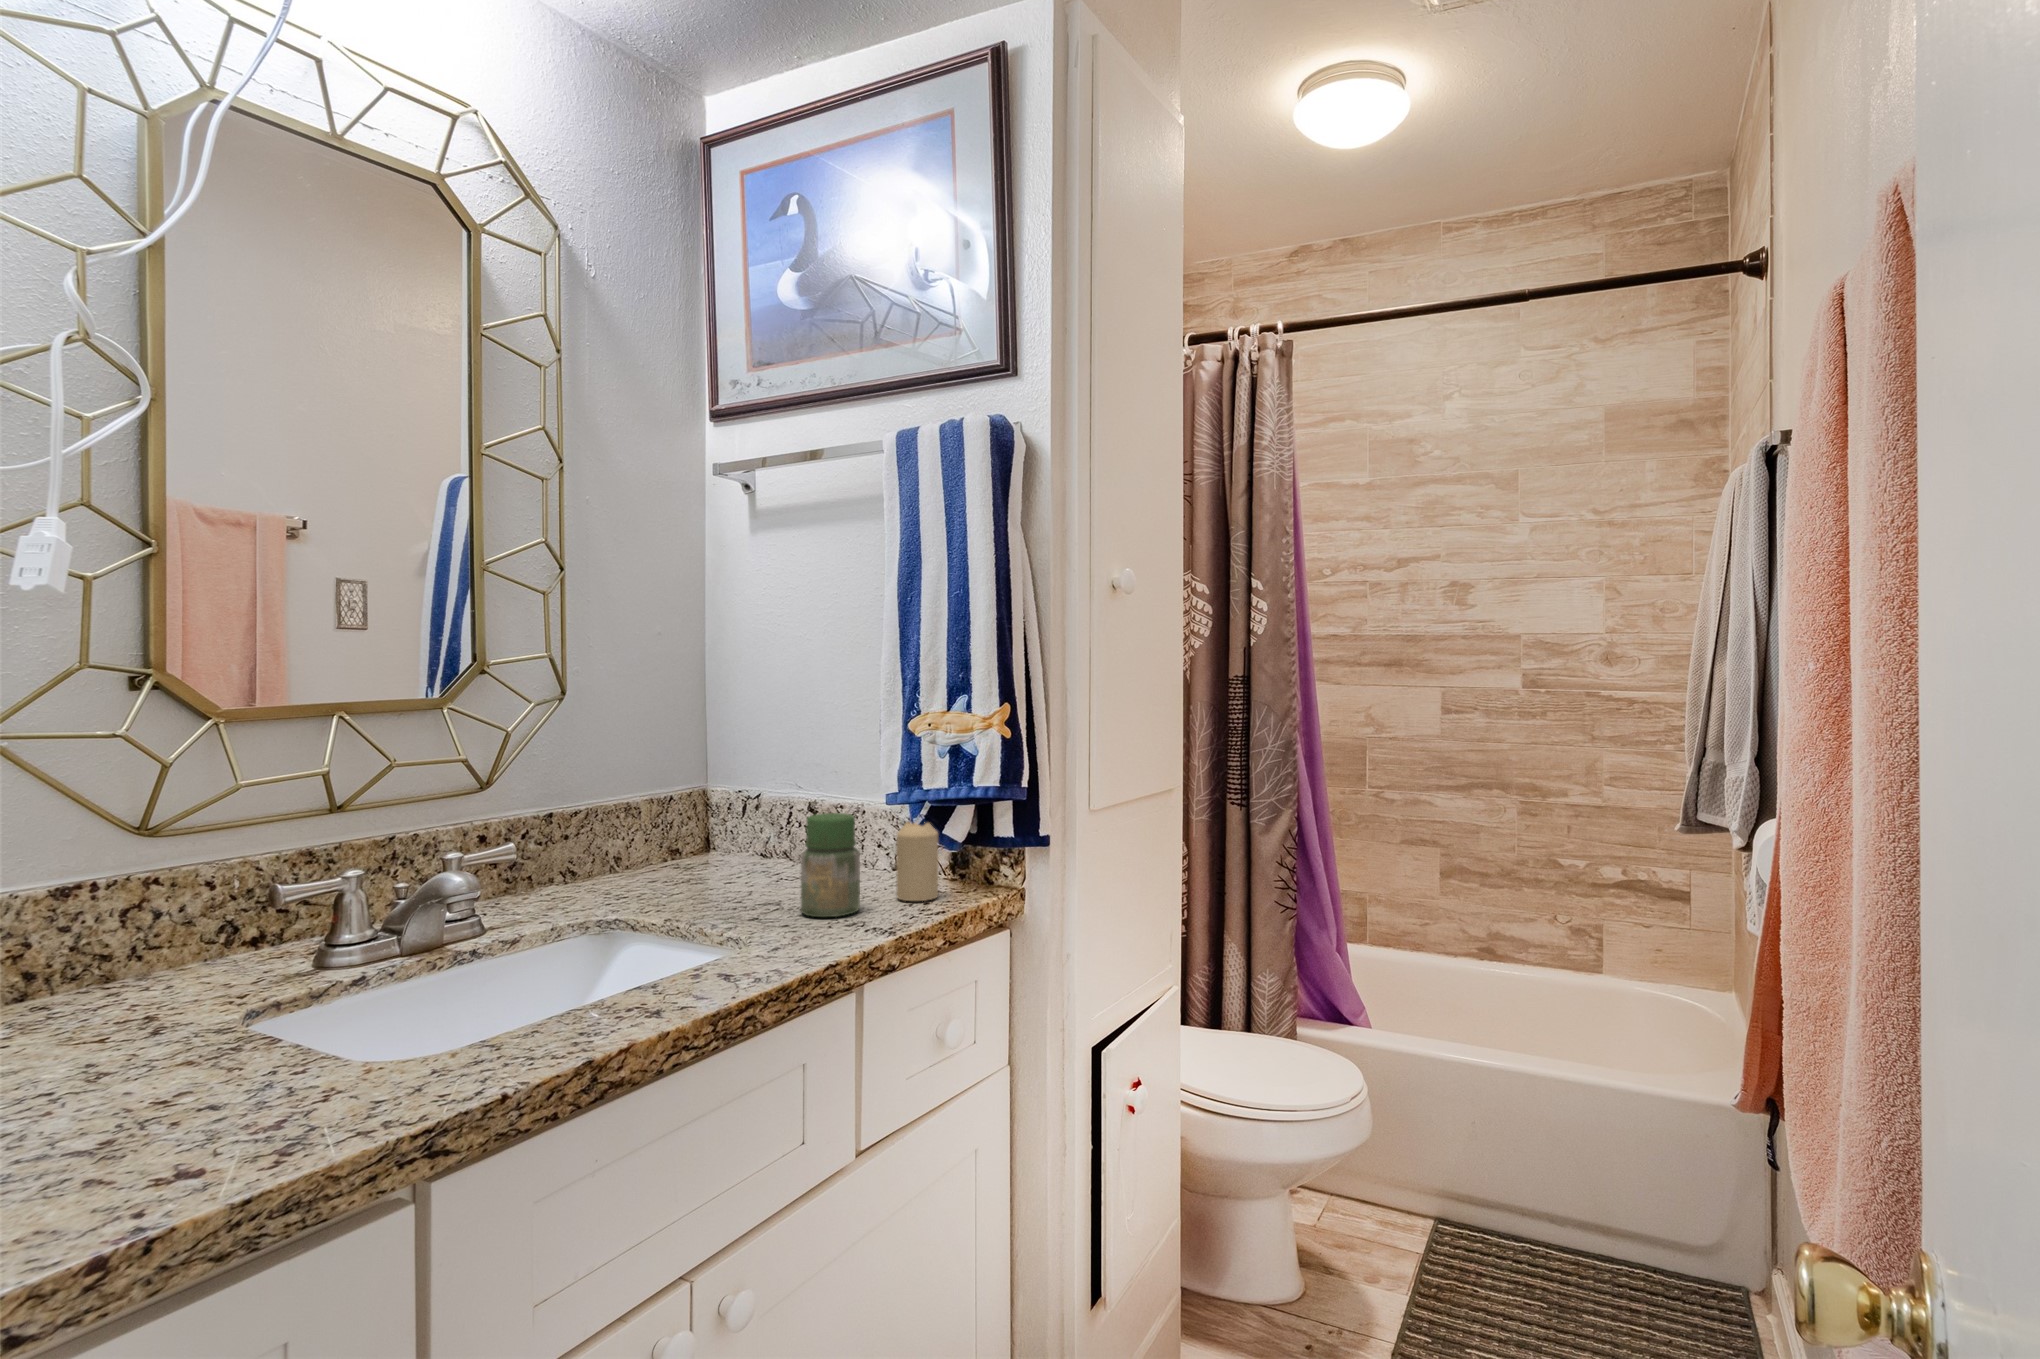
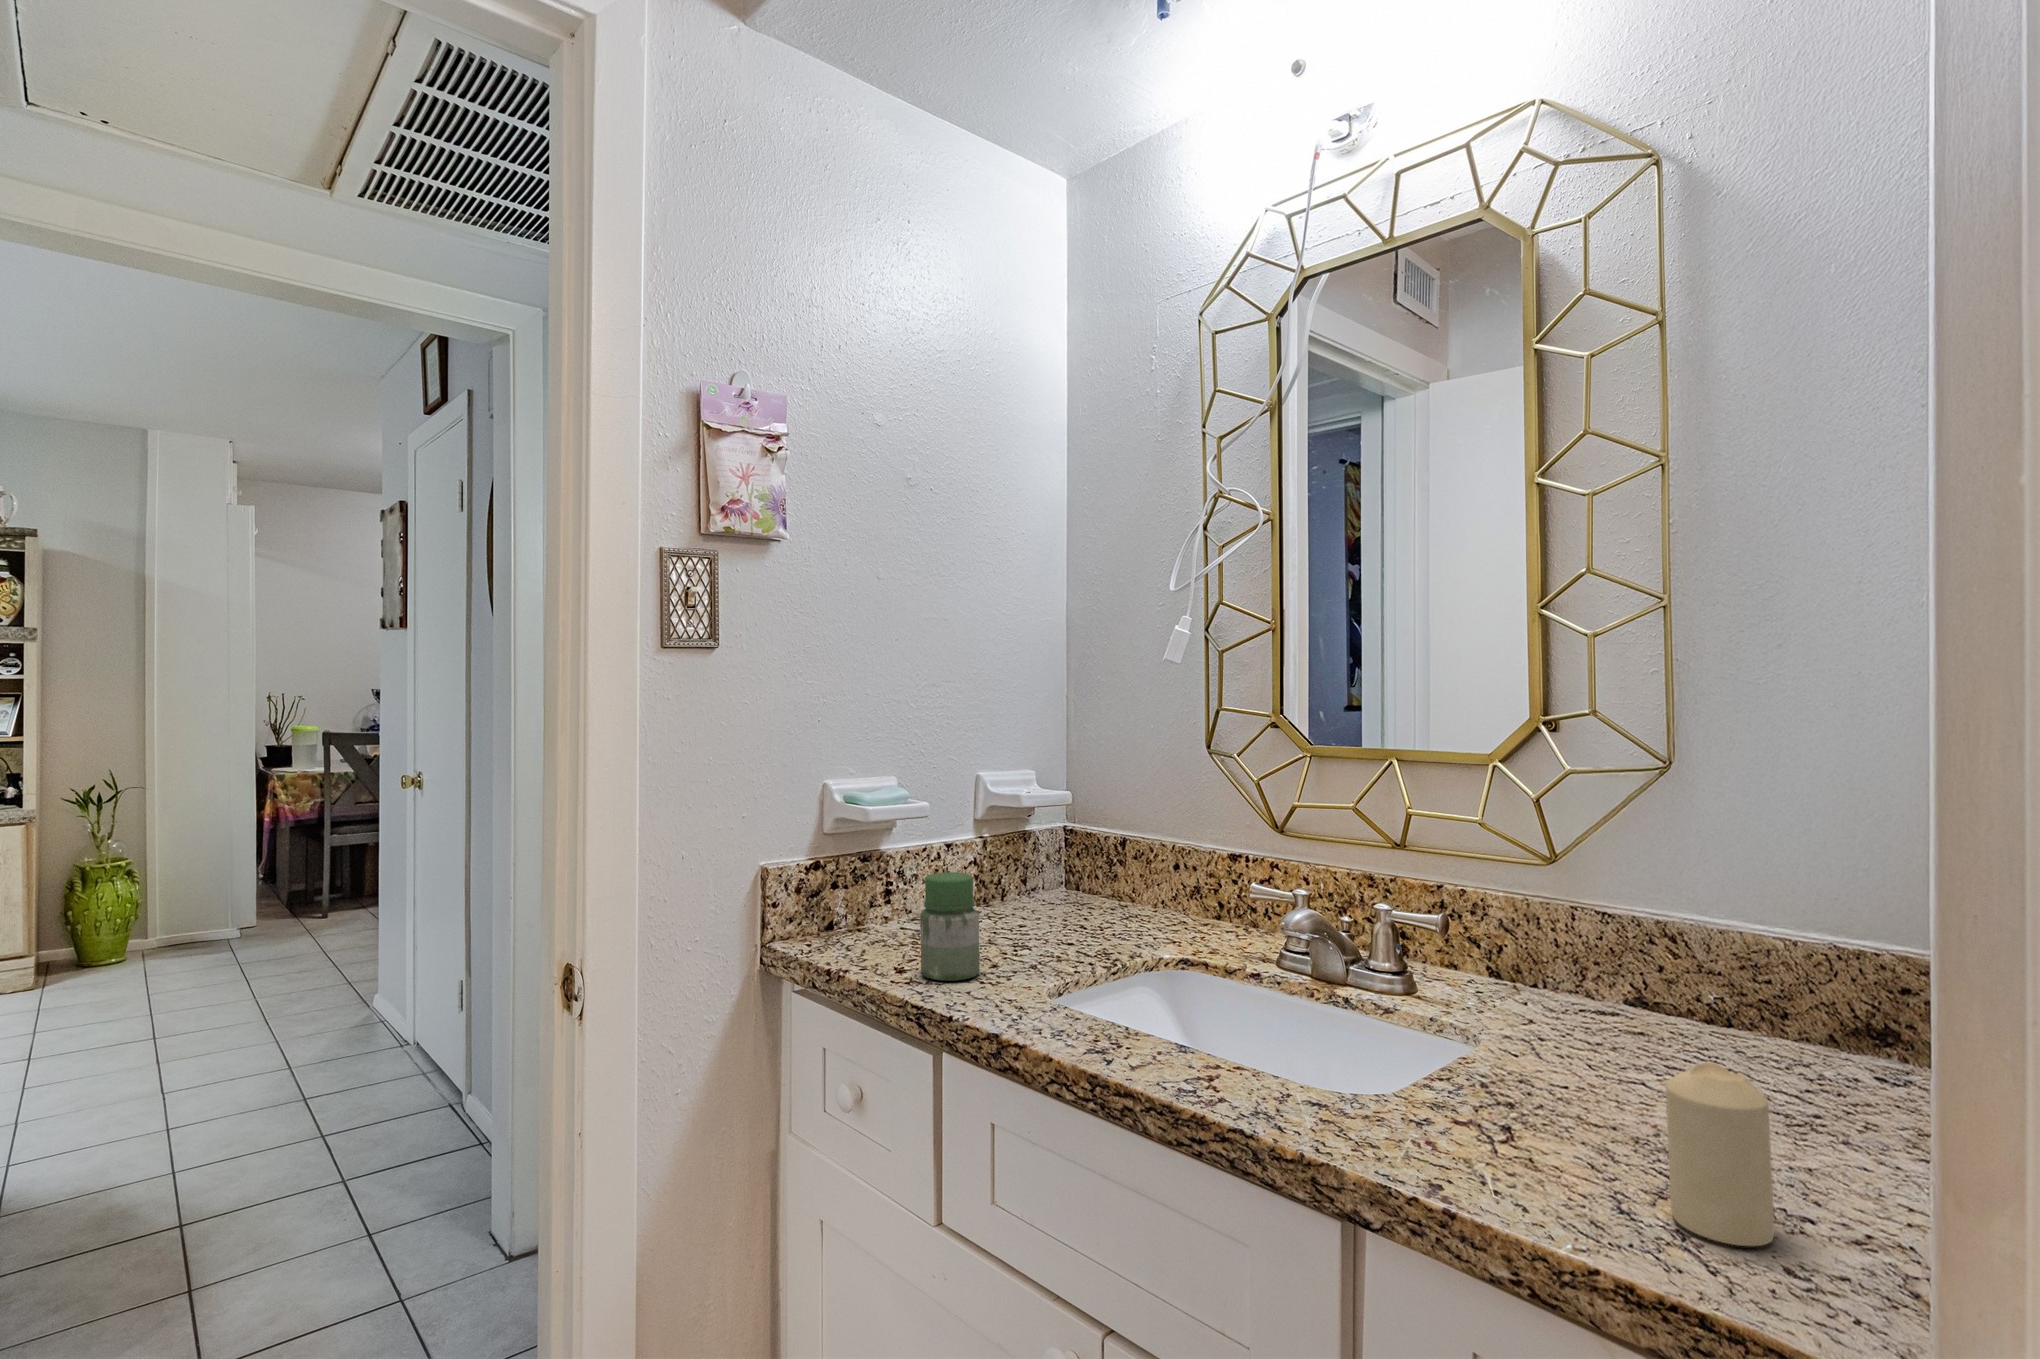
jar: present [801,813,860,917] -> present [920,872,980,981]

